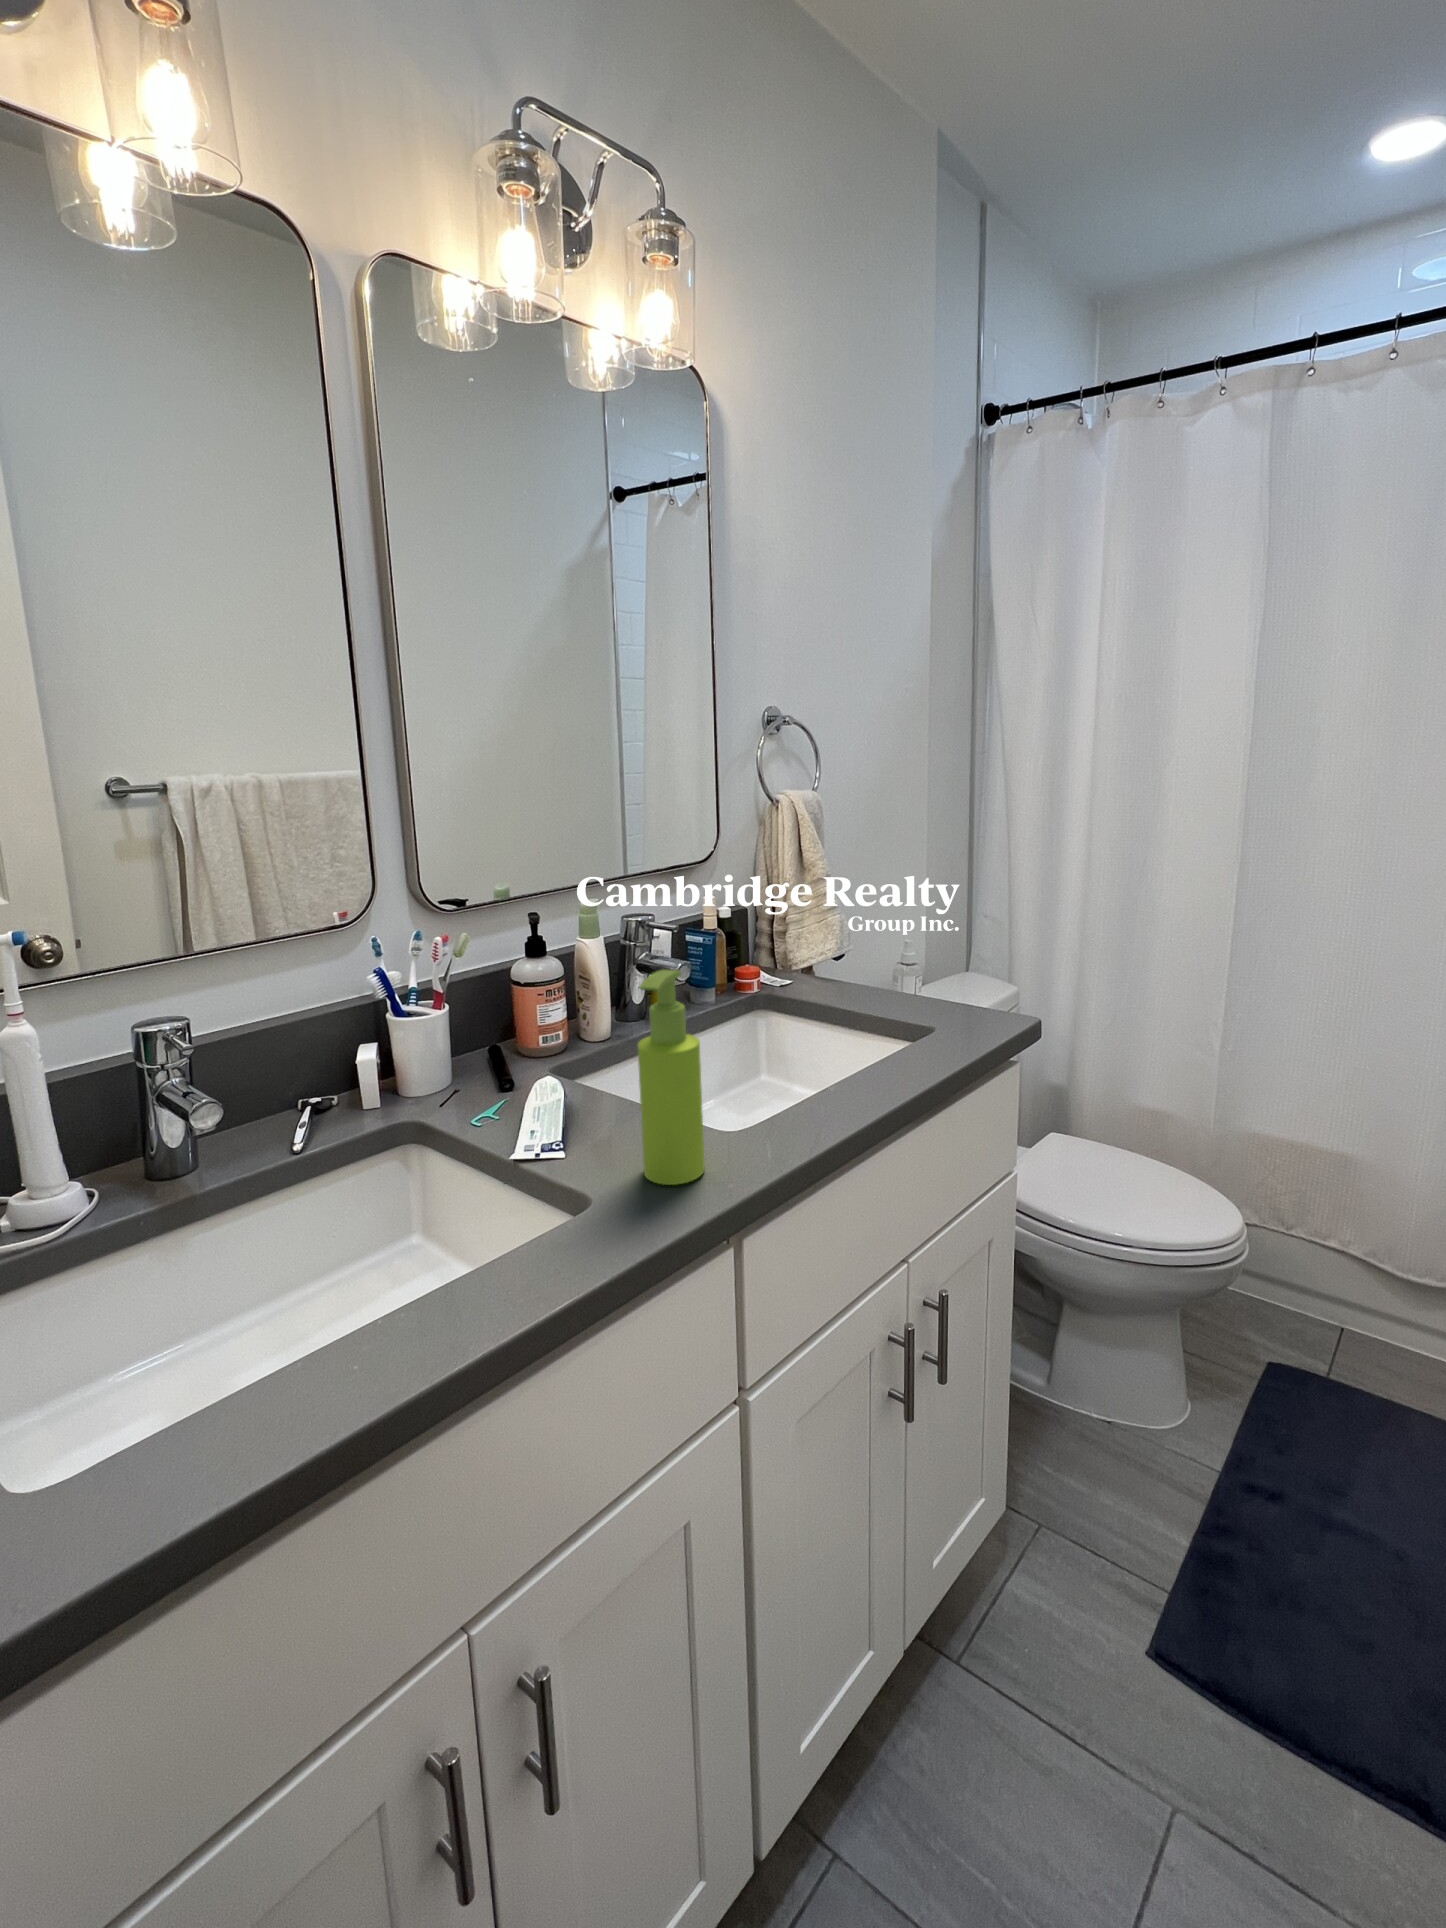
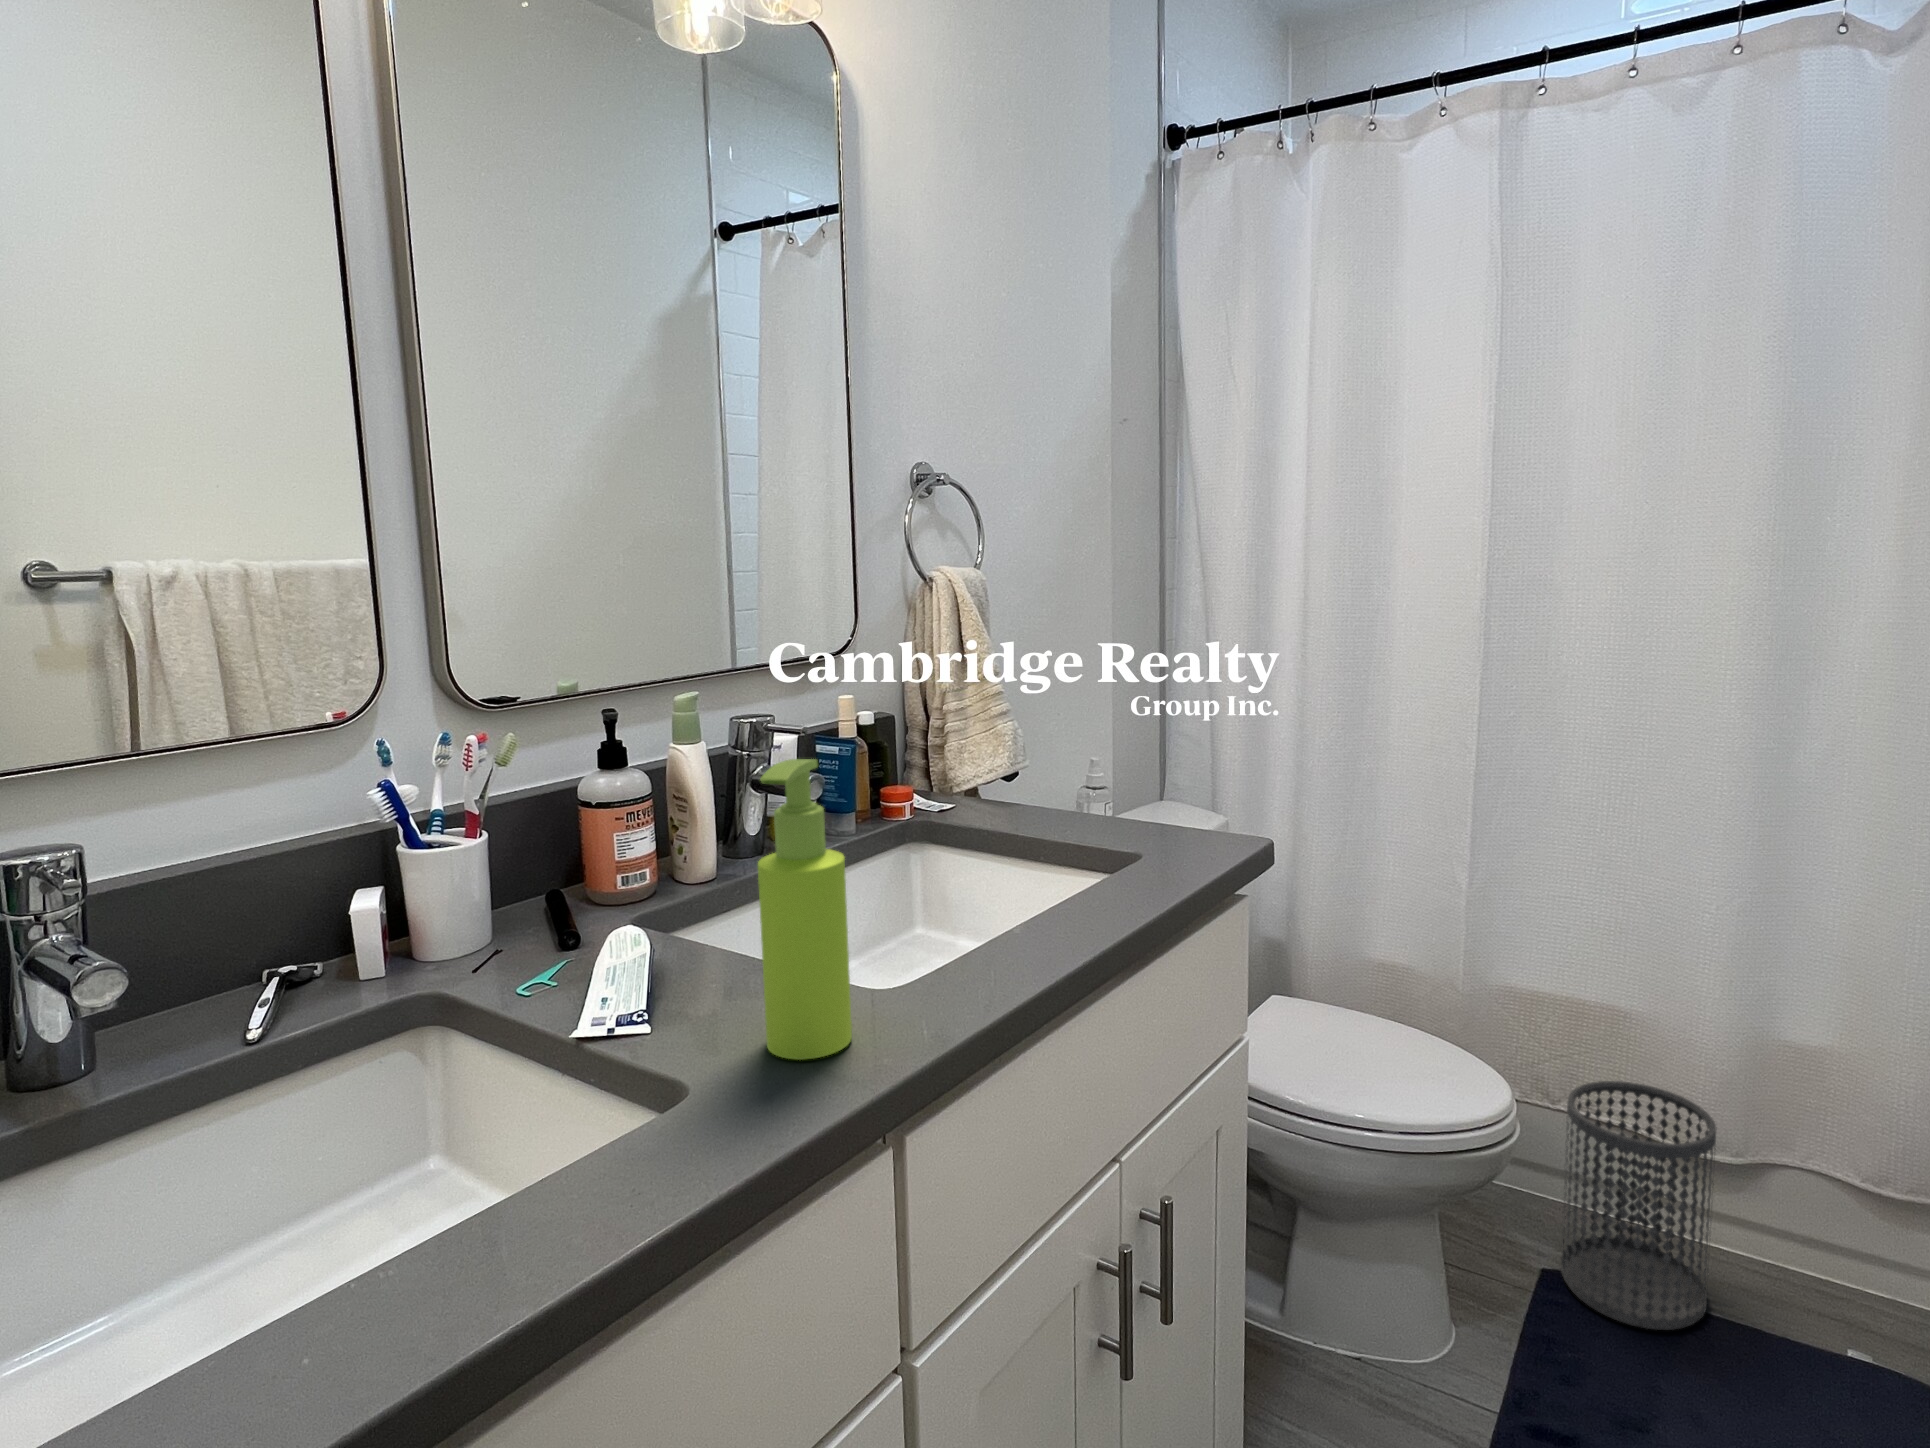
wastebasket: none [1283,1213,1420,1415] -> present [1561,1081,1717,1330]

